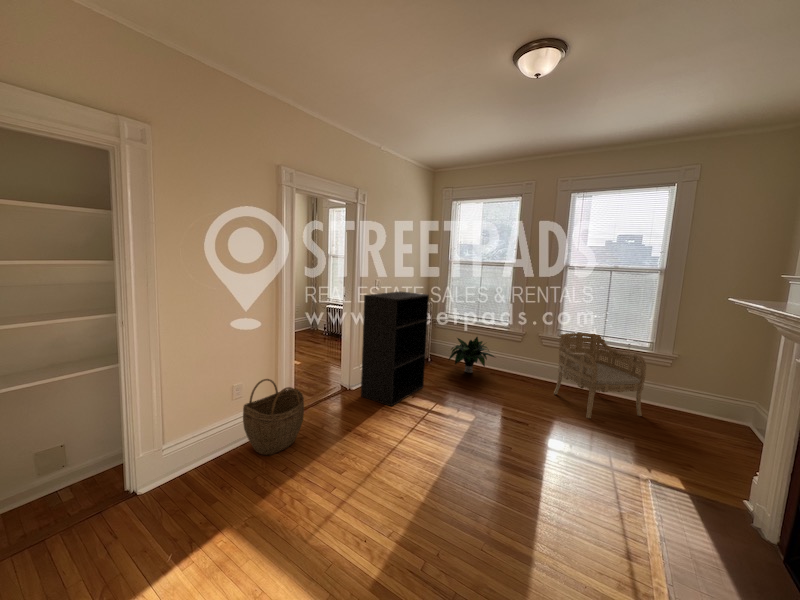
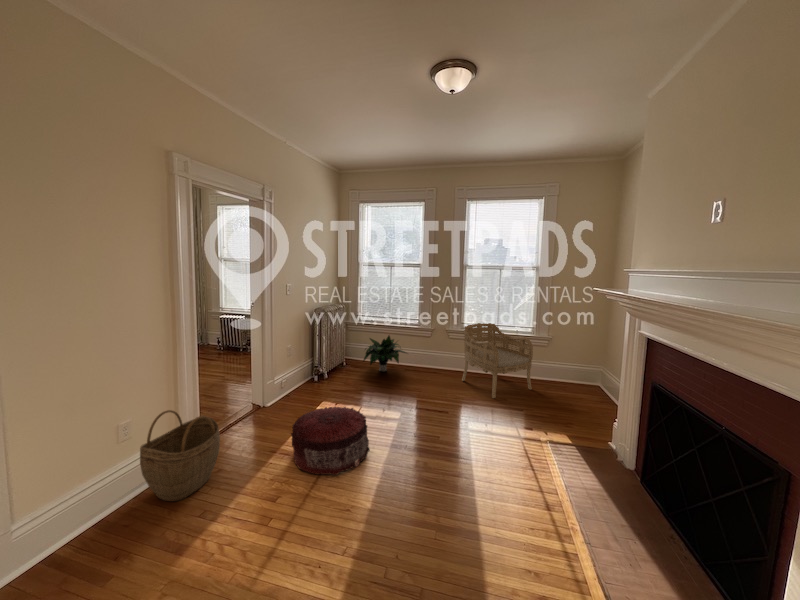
bookshelf: present [361,292,429,406] -> none [275,296,343,418]
pouf: none [364,397,436,463] -> present [291,407,370,475]

